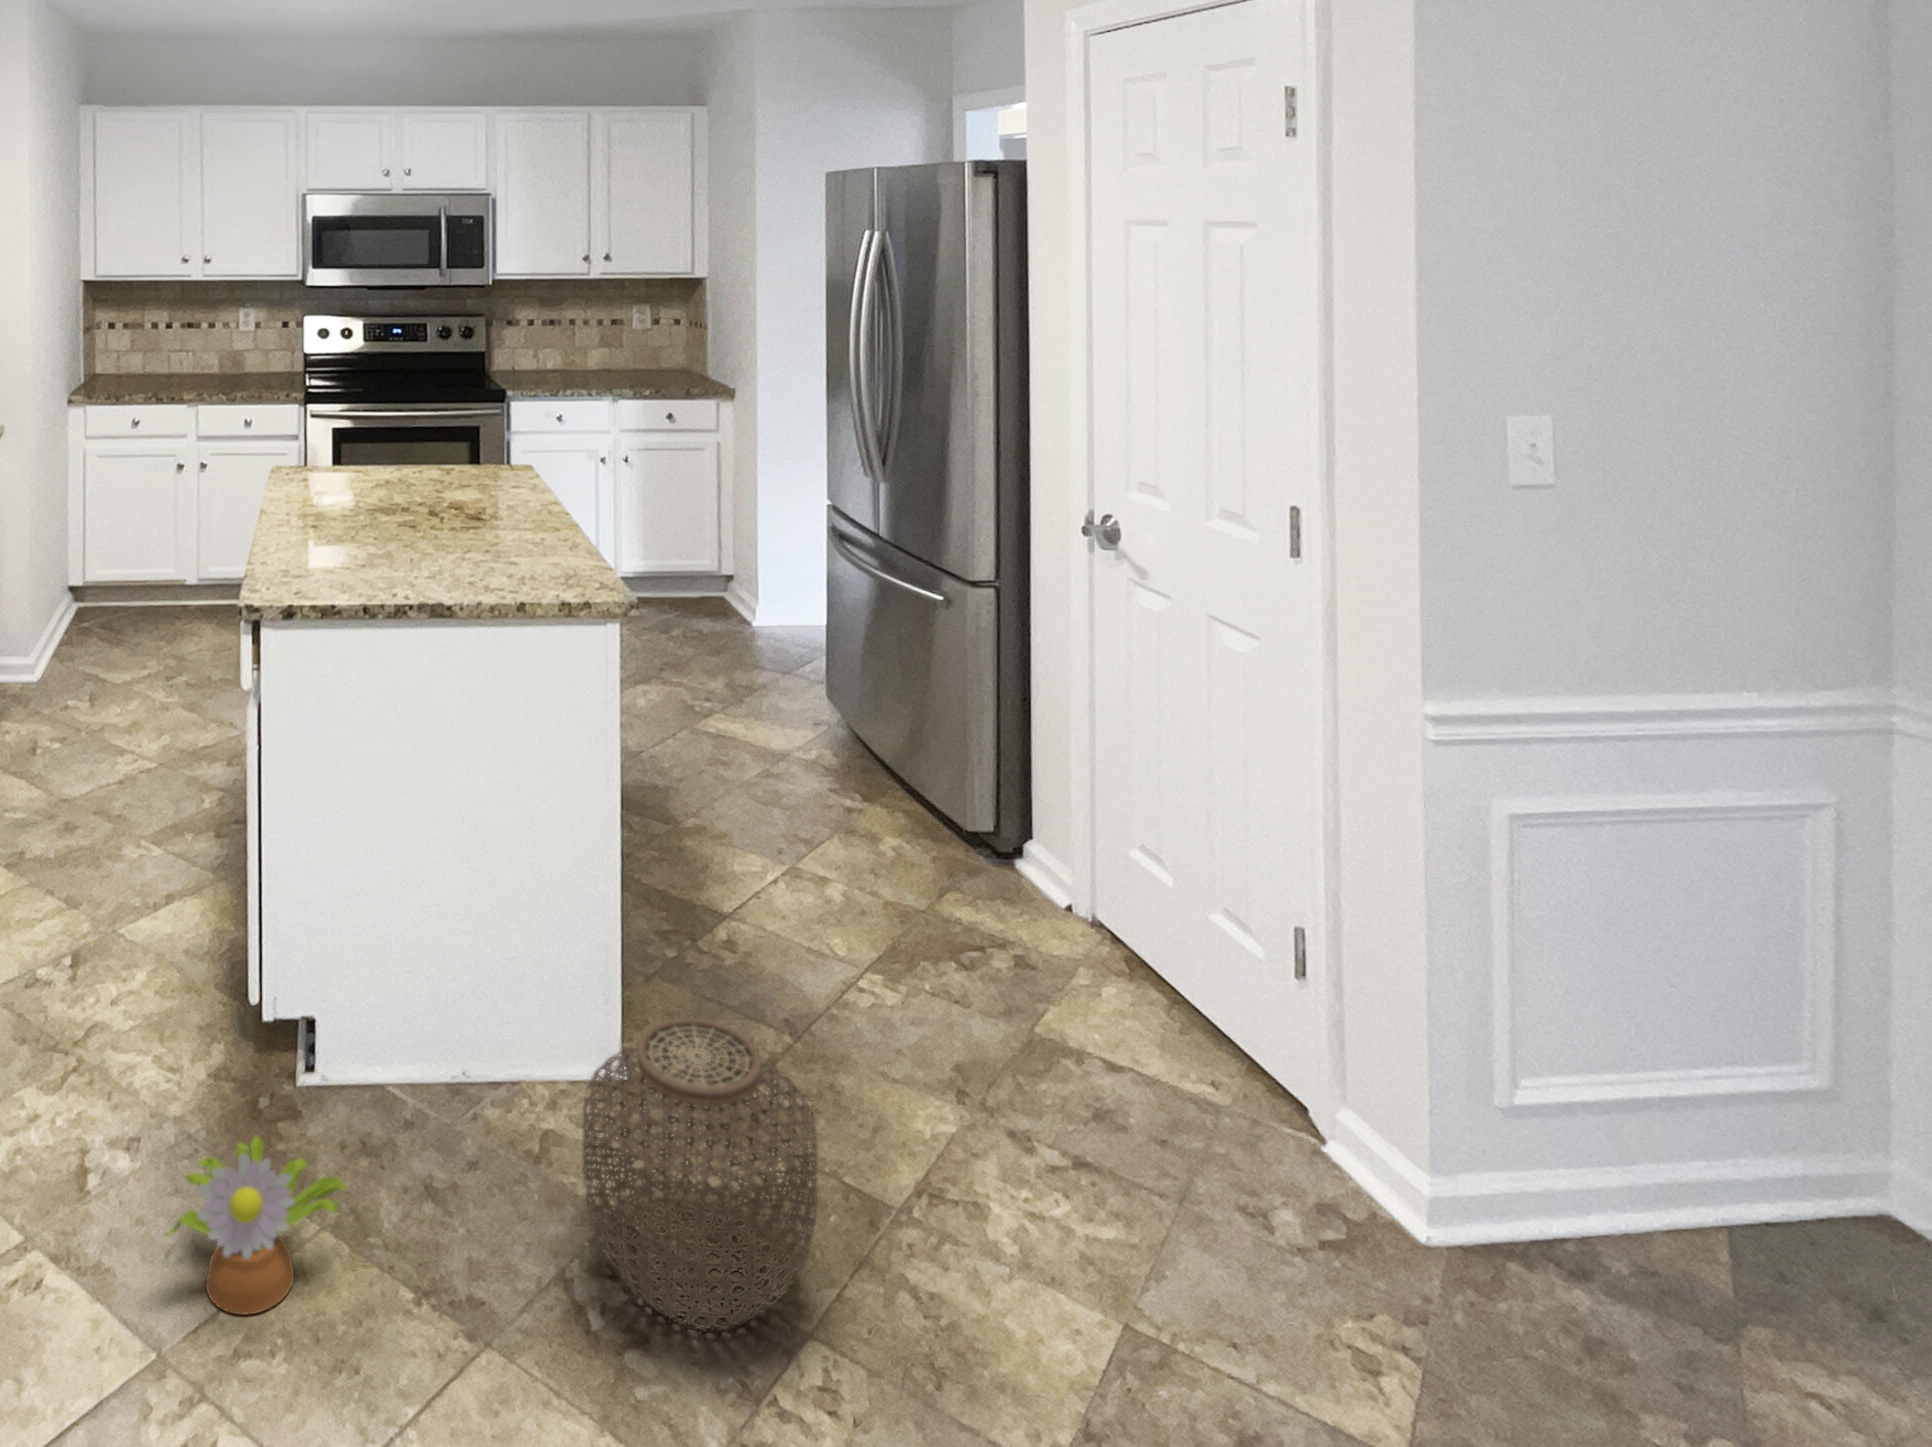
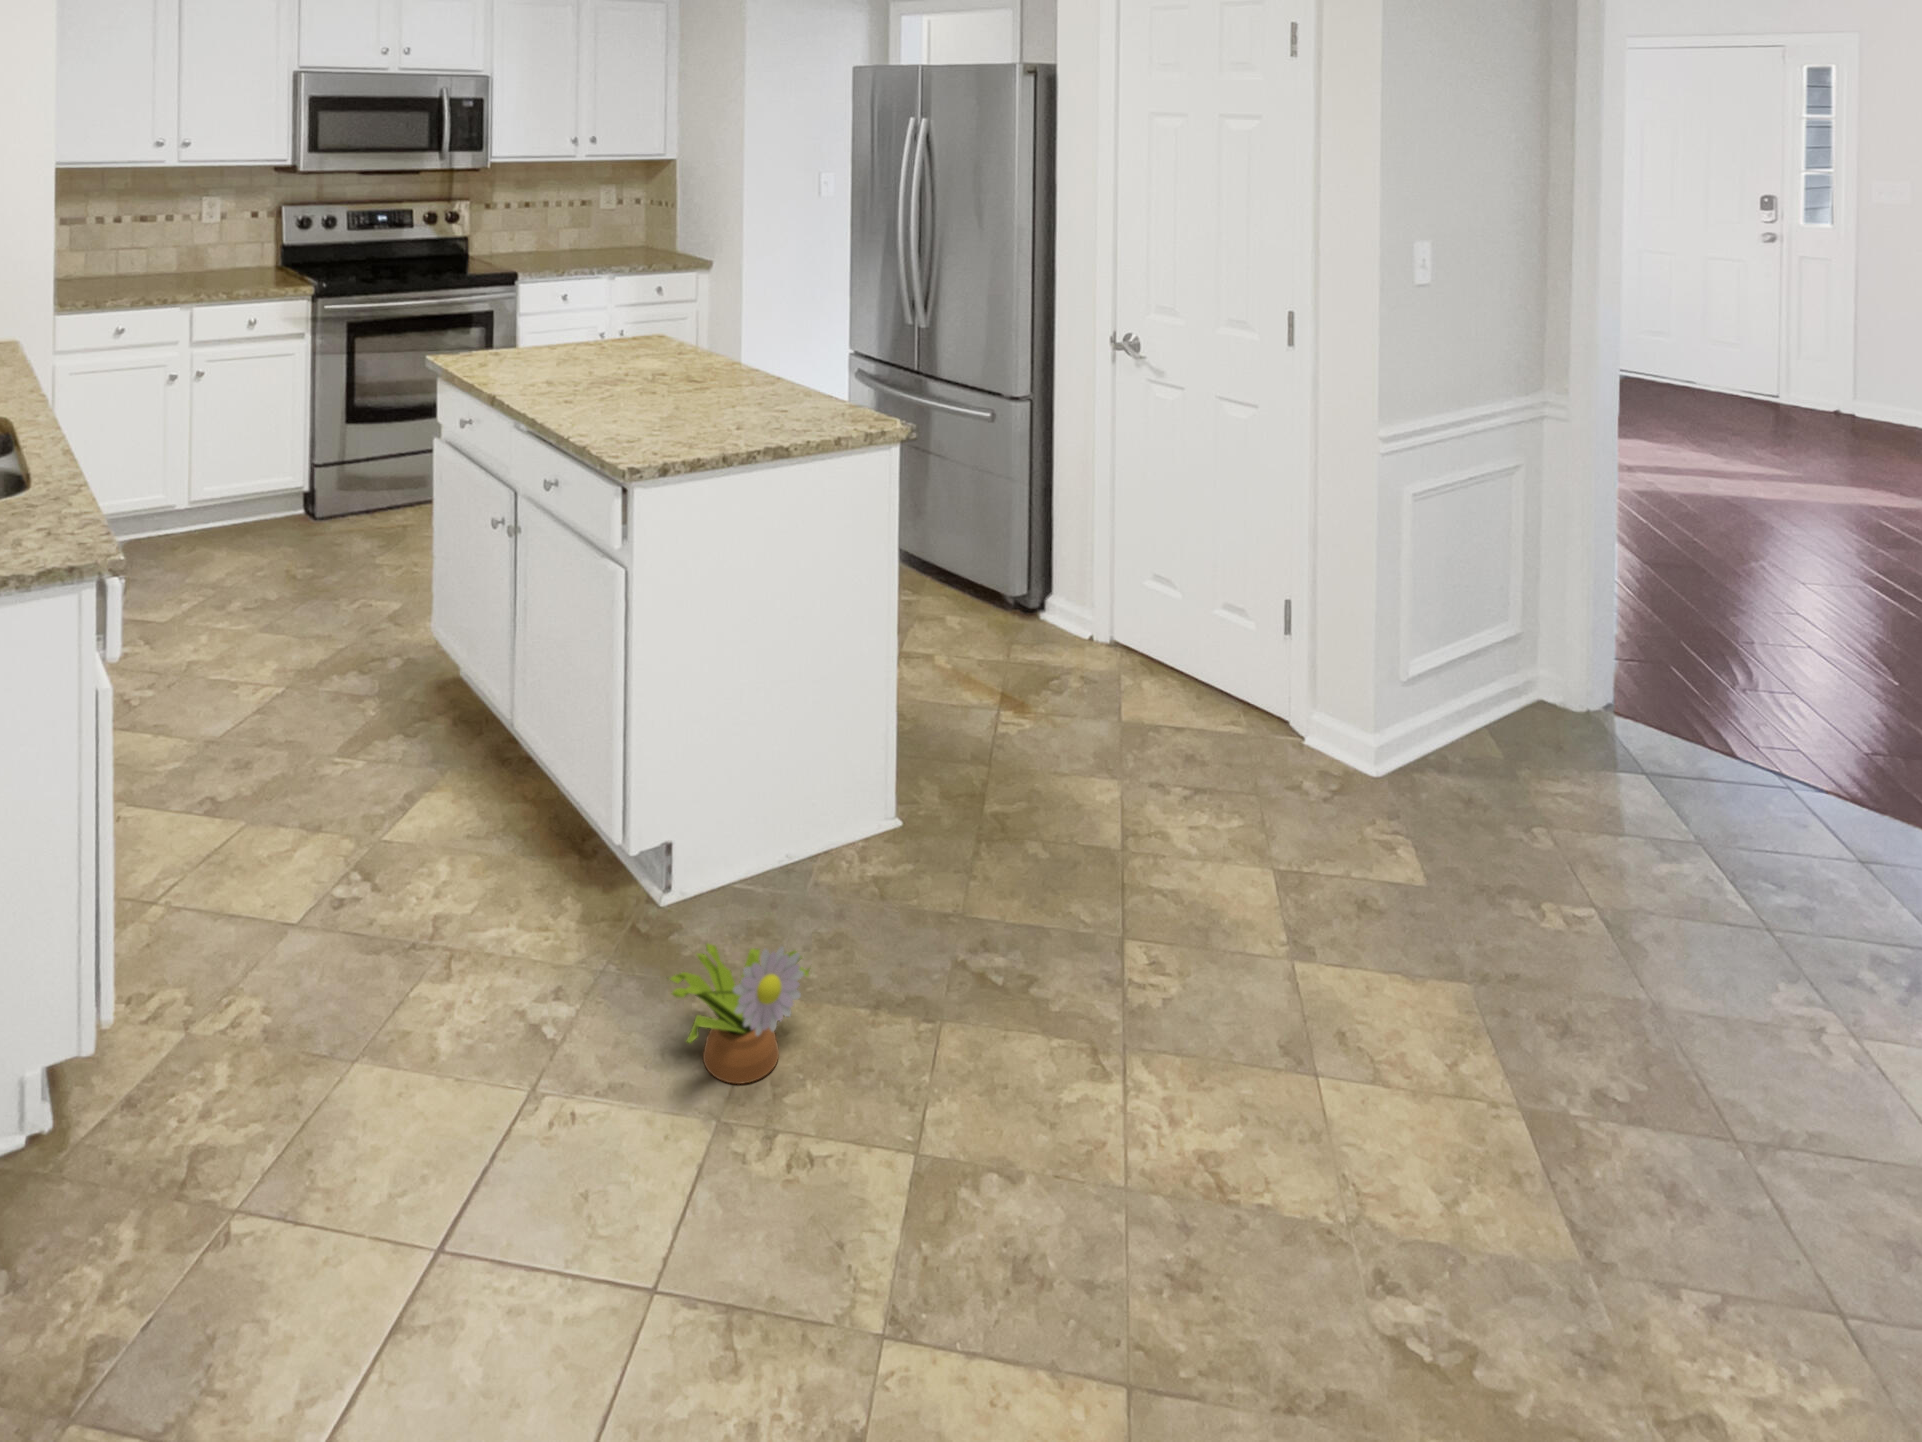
woven basket: present [583,1018,818,1329] -> none [961,749,1135,962]

